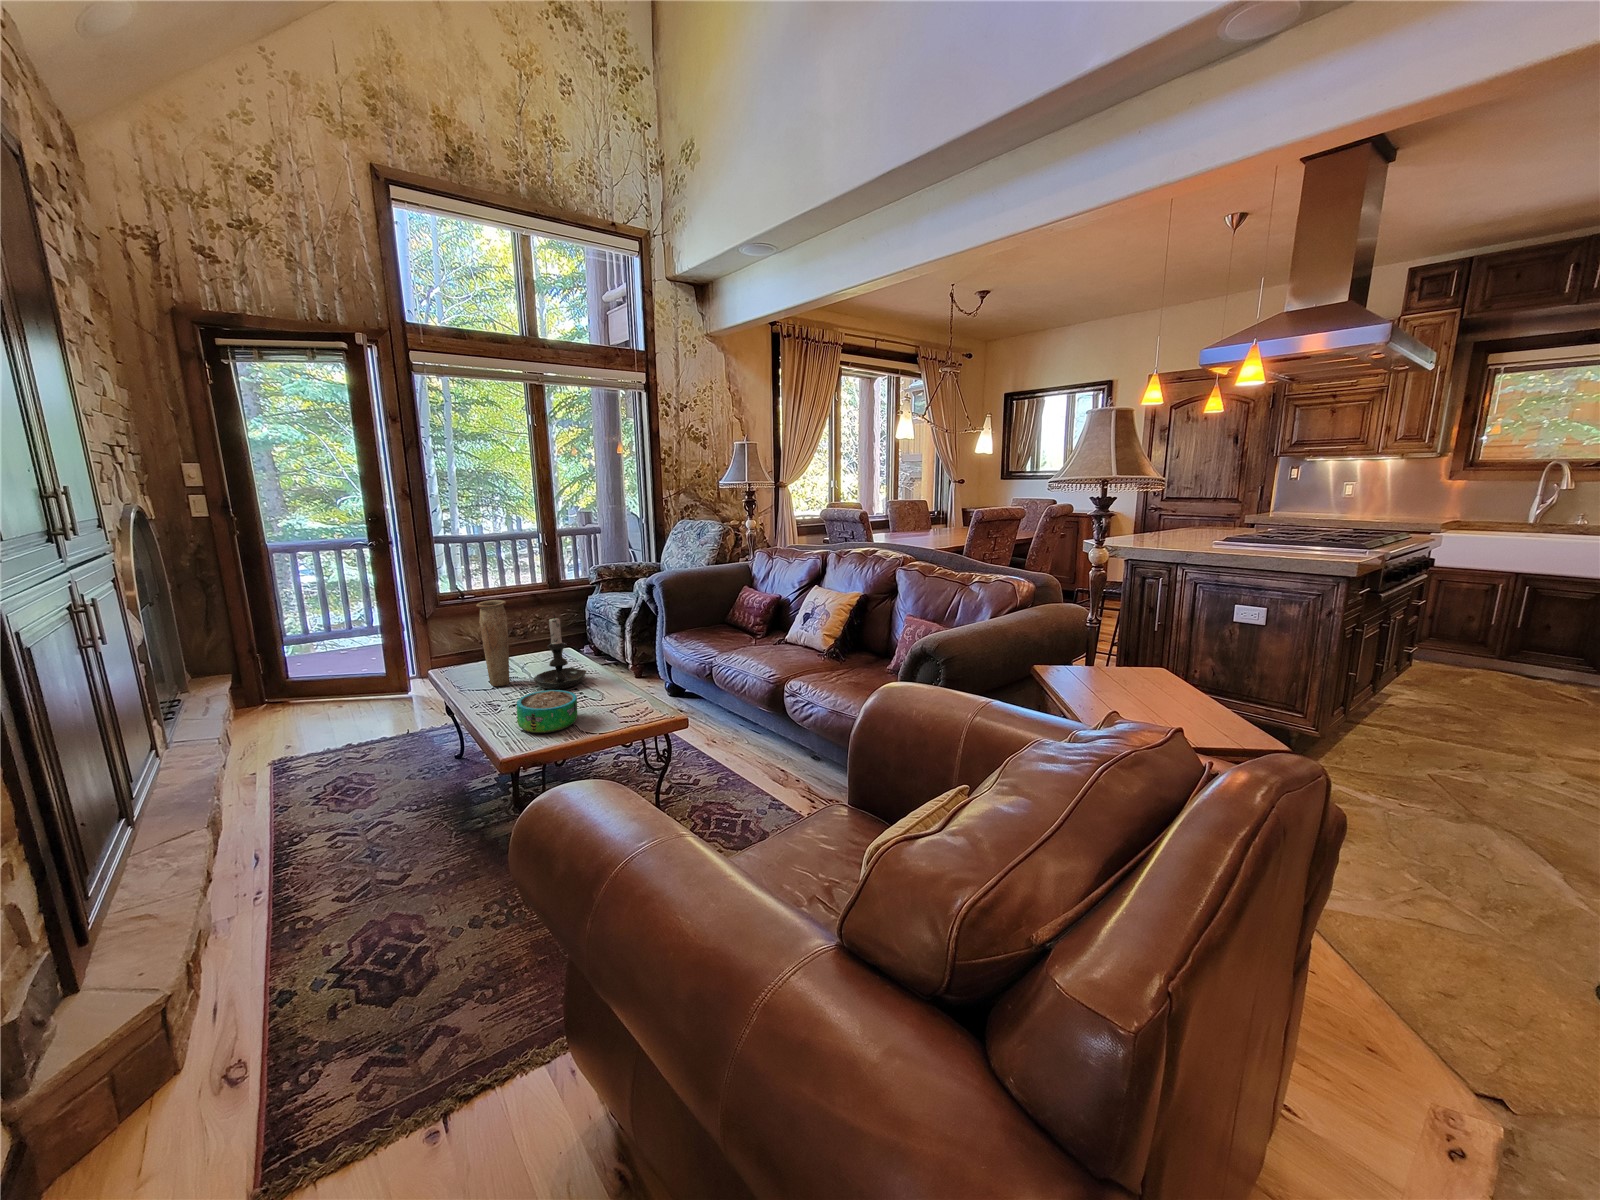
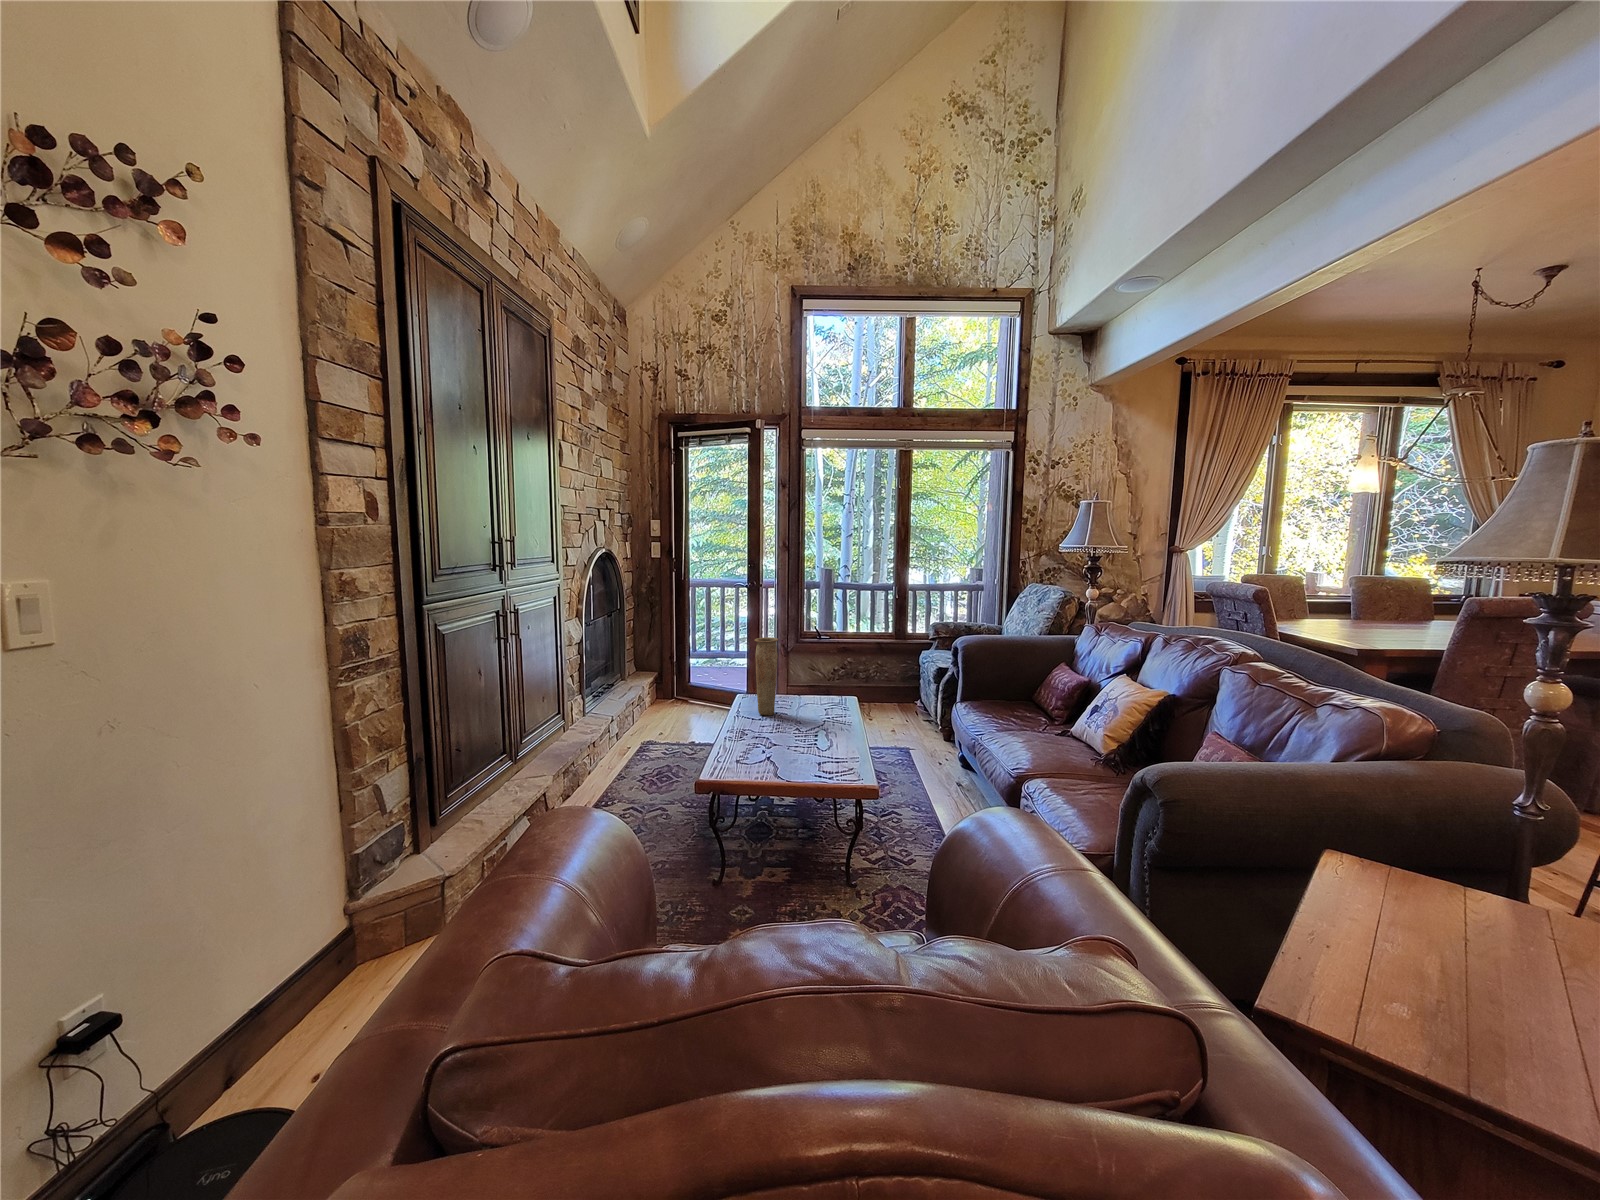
candle holder: present [534,615,586,689] -> none [786,657,835,729]
decorative bowl: present [517,690,577,733] -> none [735,724,789,764]

